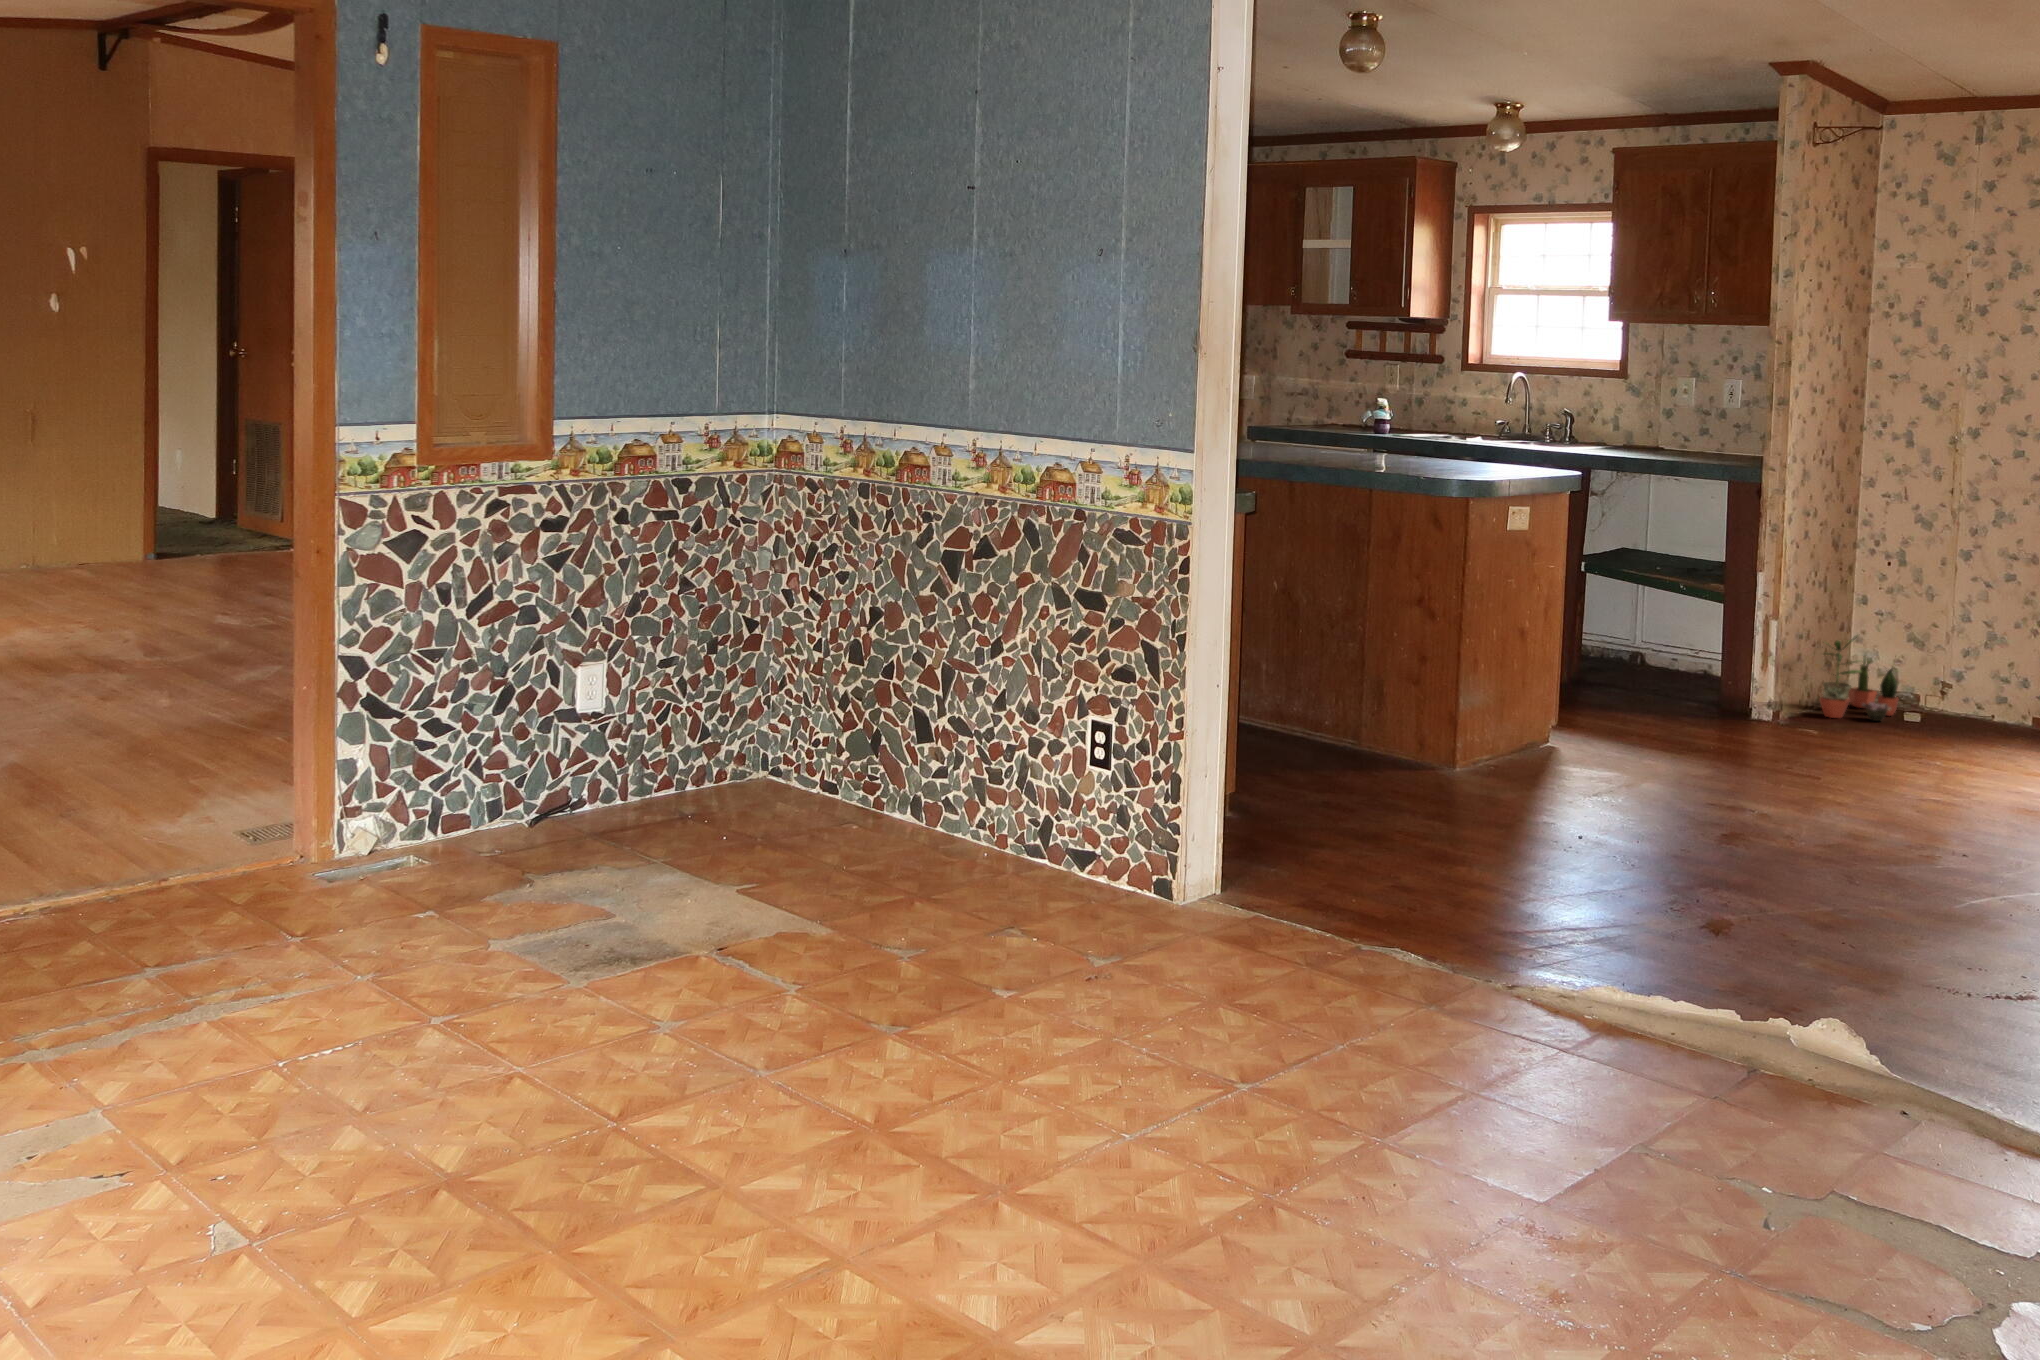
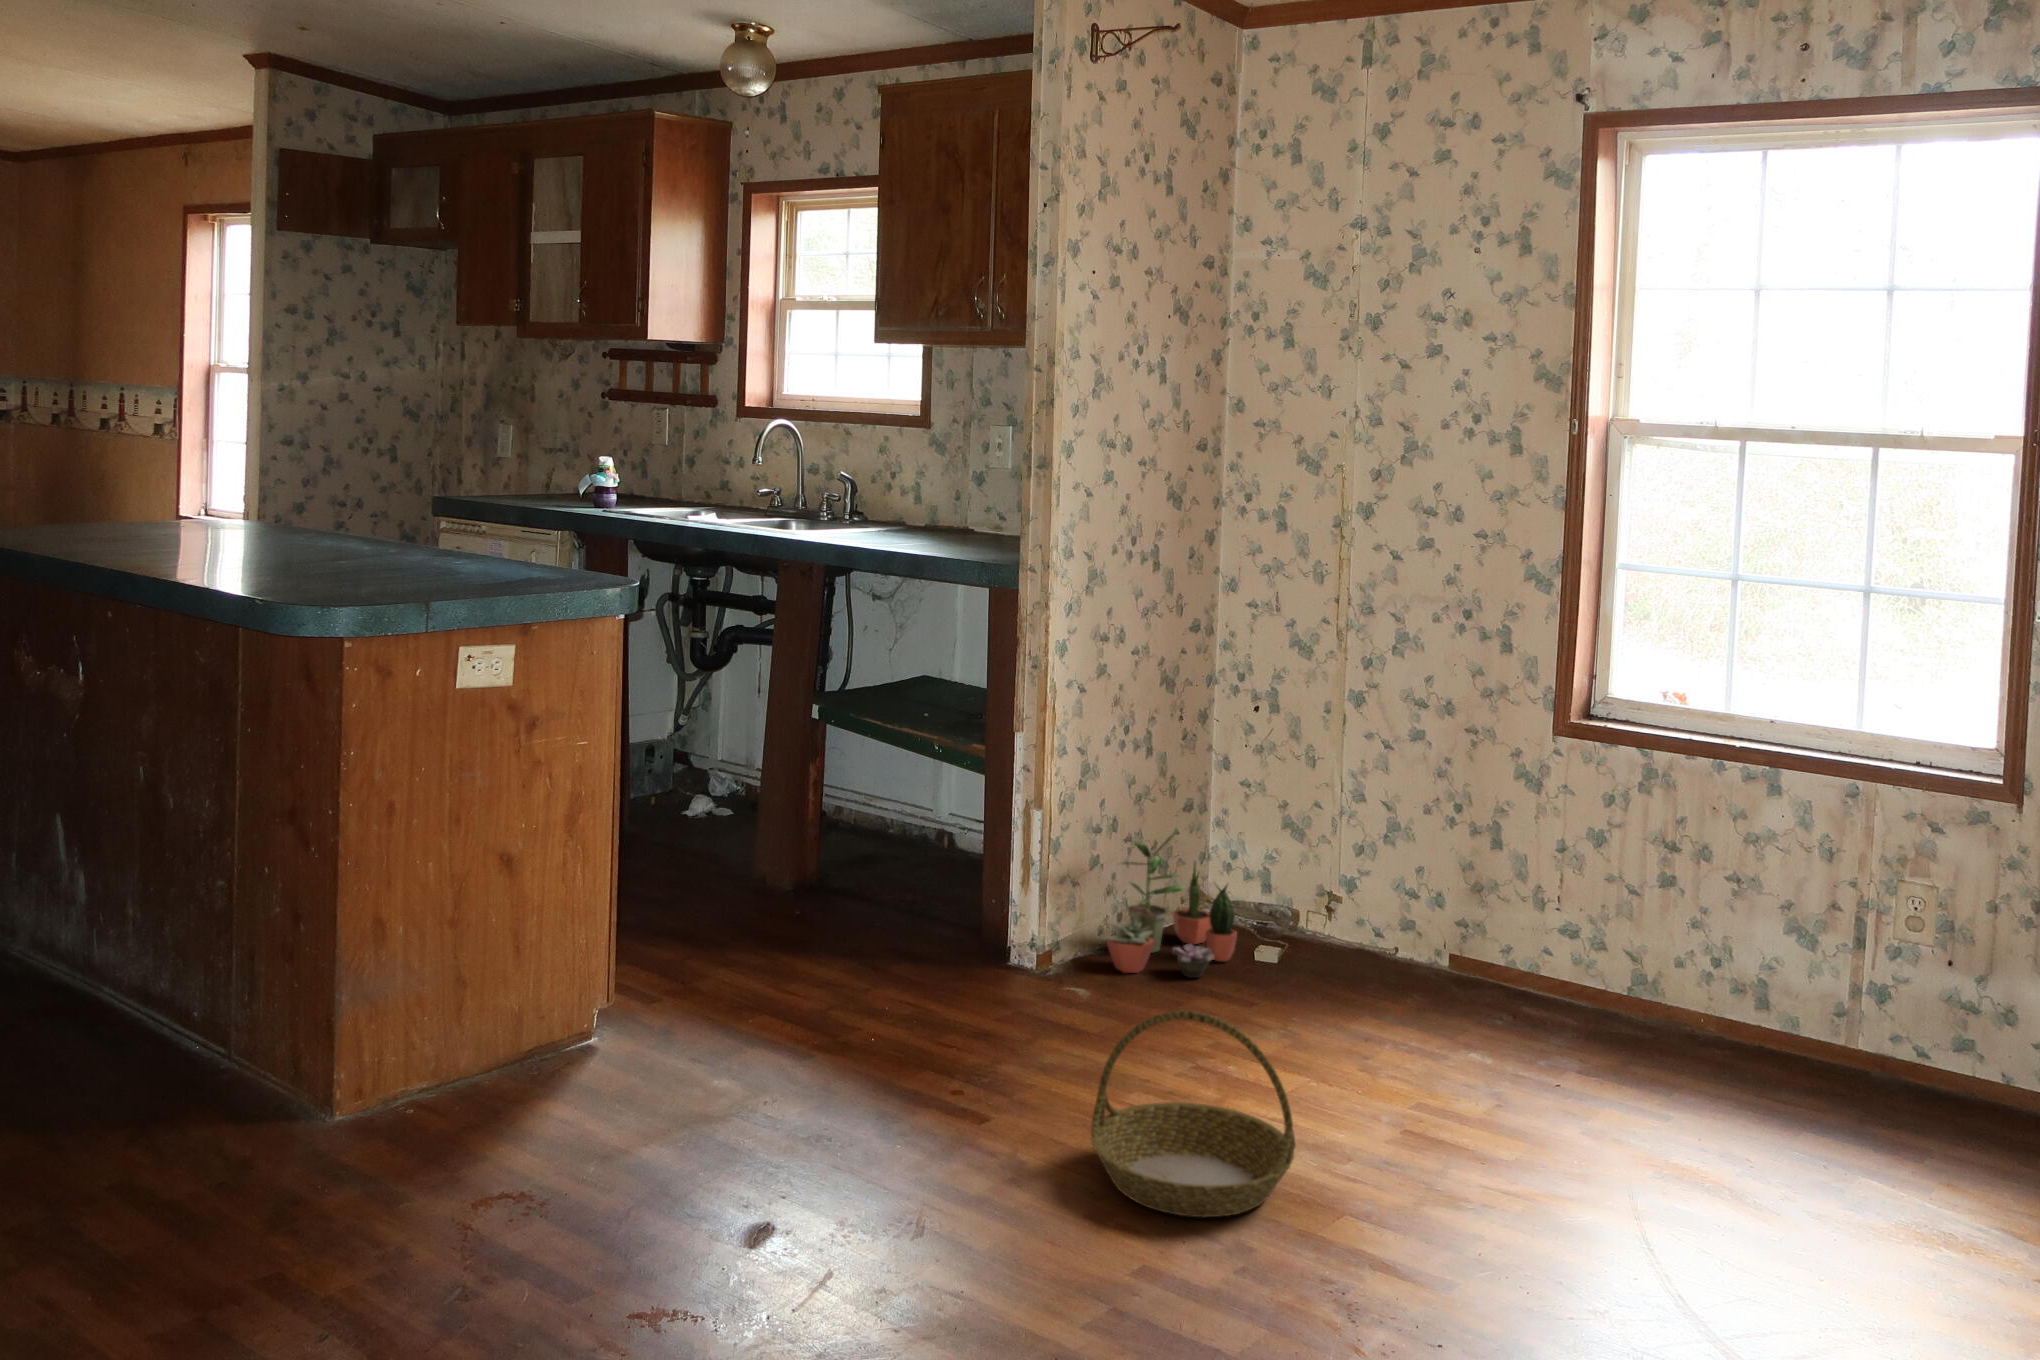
basket: none [1891,696,2013,799] -> present [1091,1011,1296,1217]

